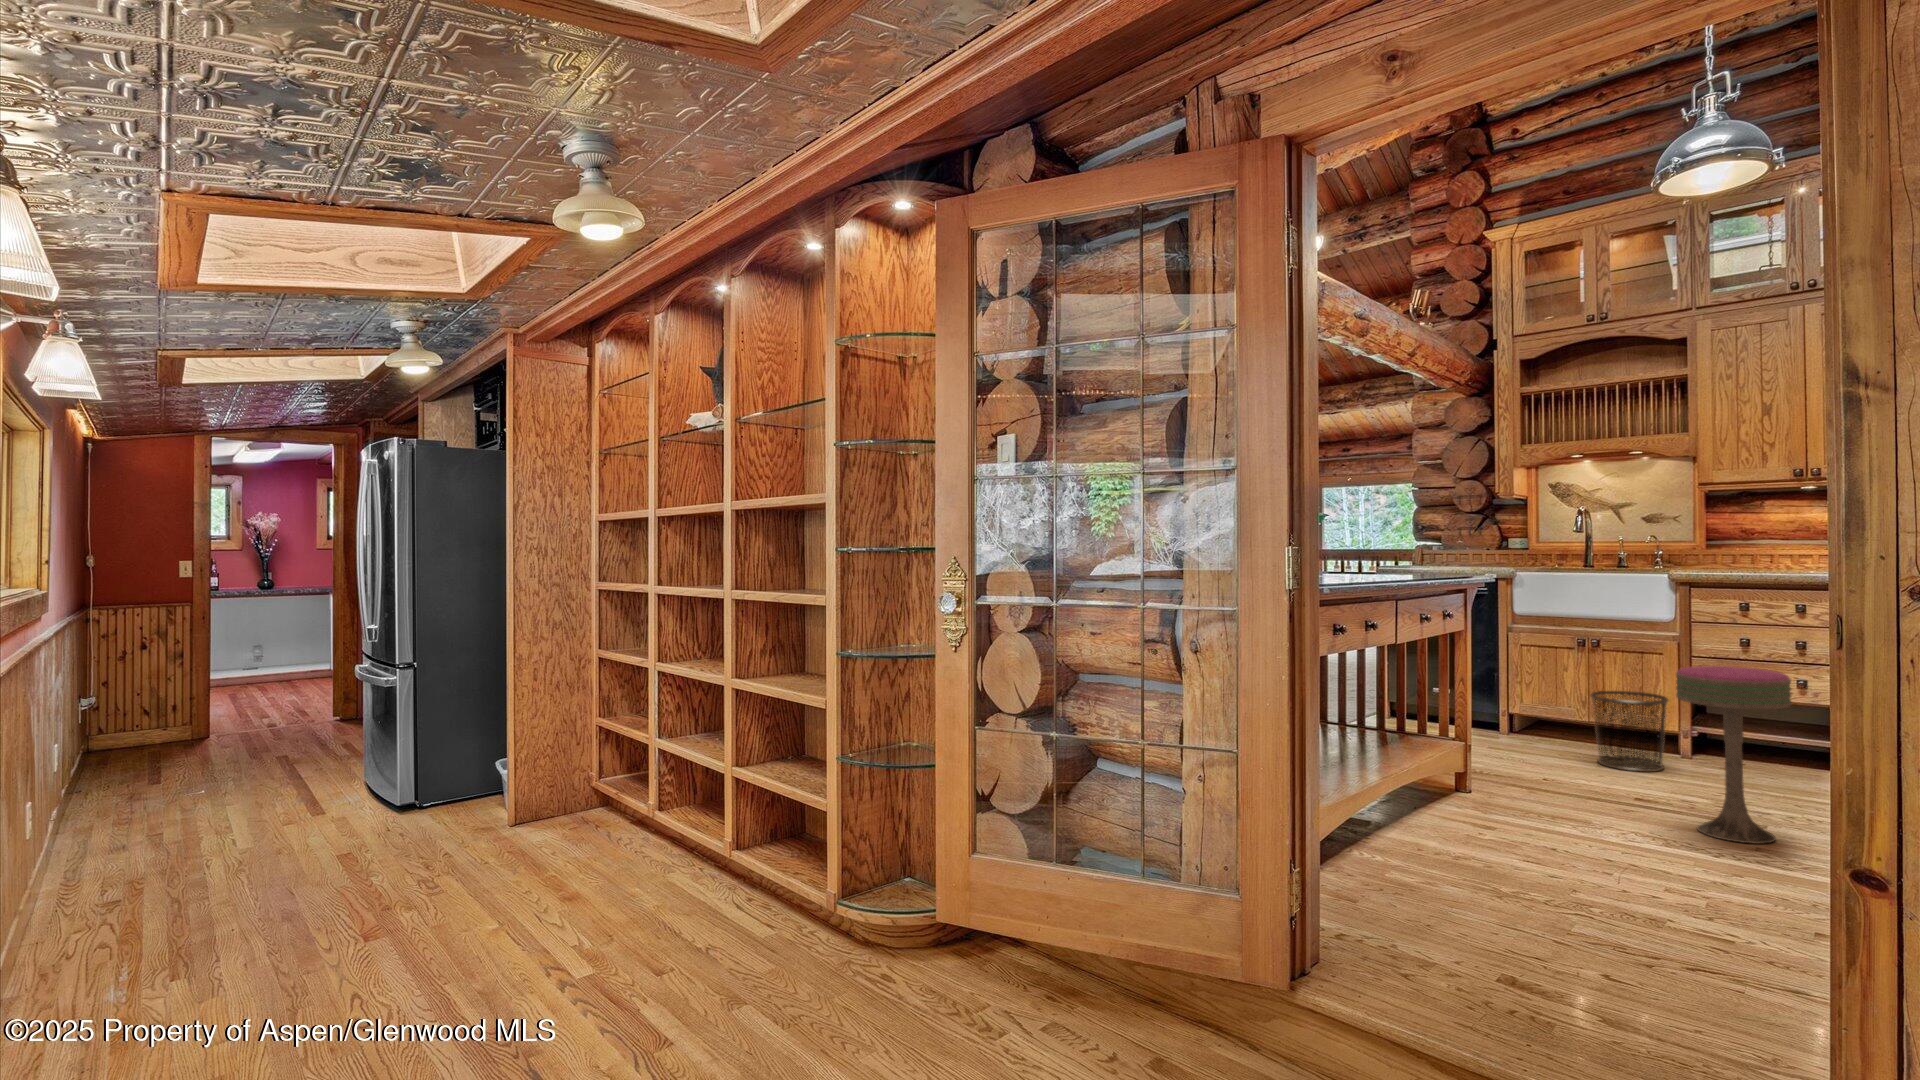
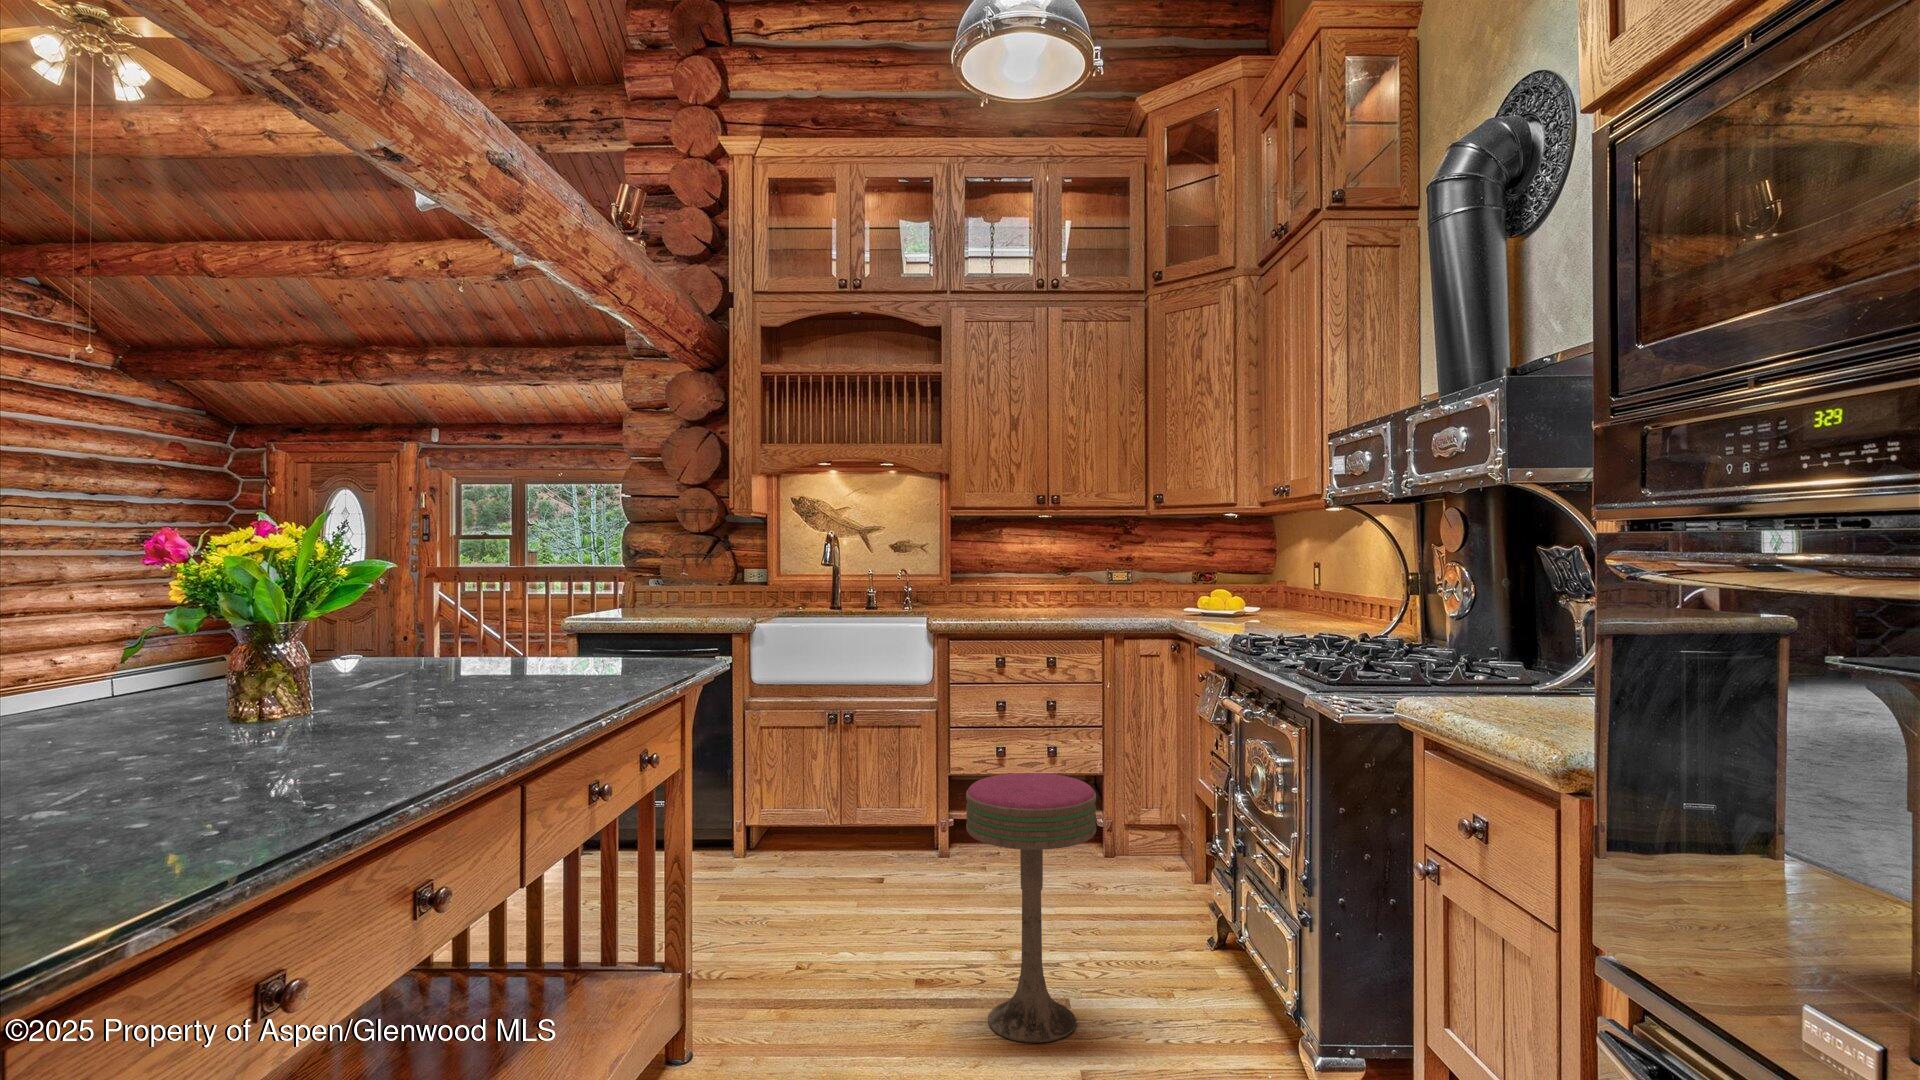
waste bin: present [1590,691,1668,772] -> none [842,783,931,900]

